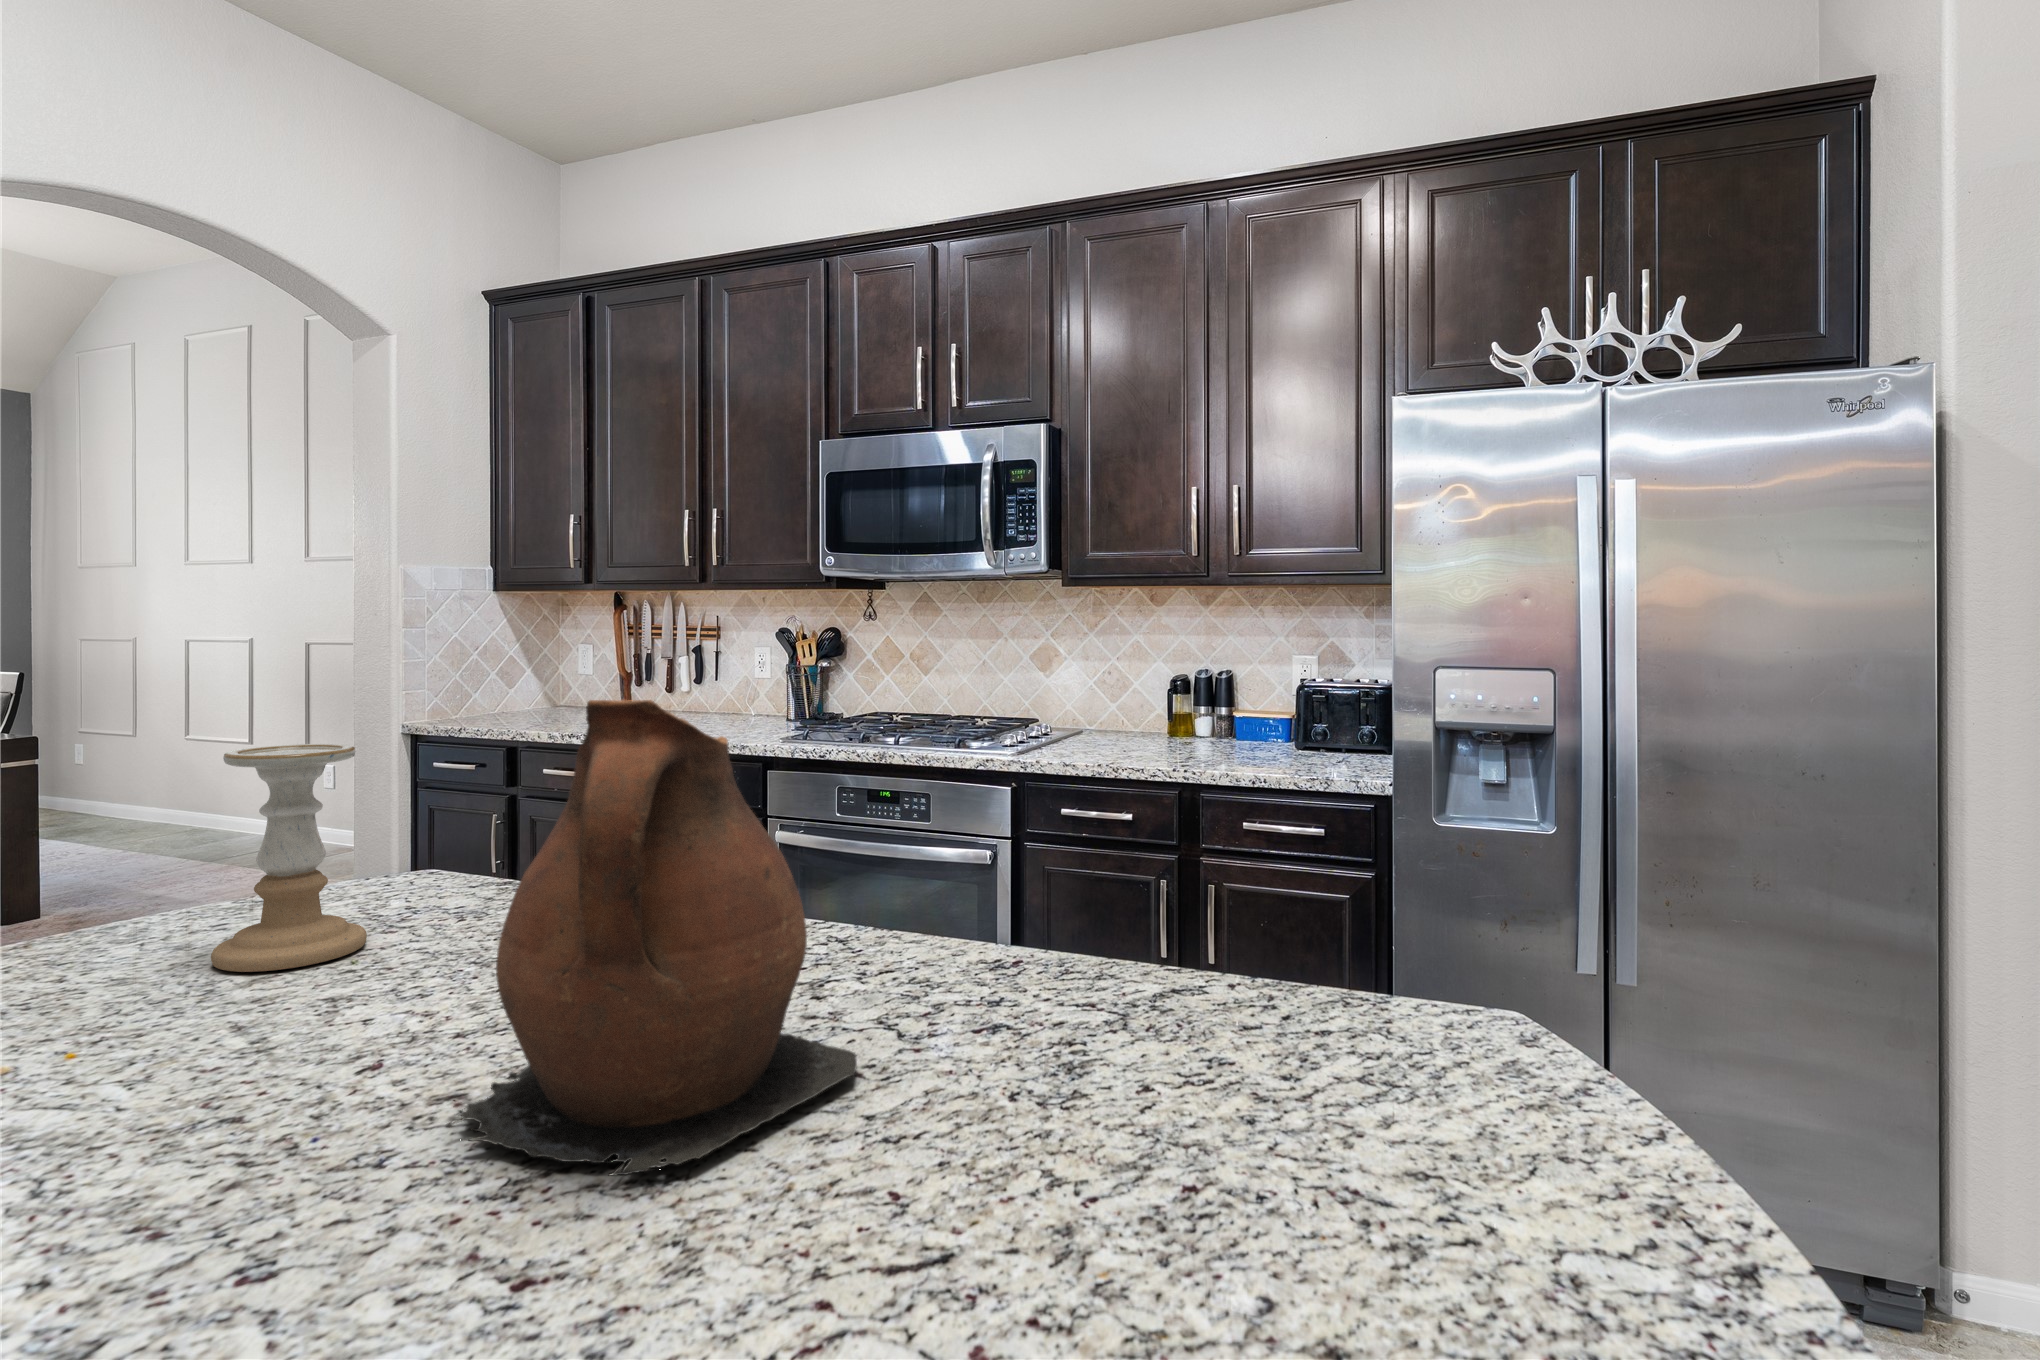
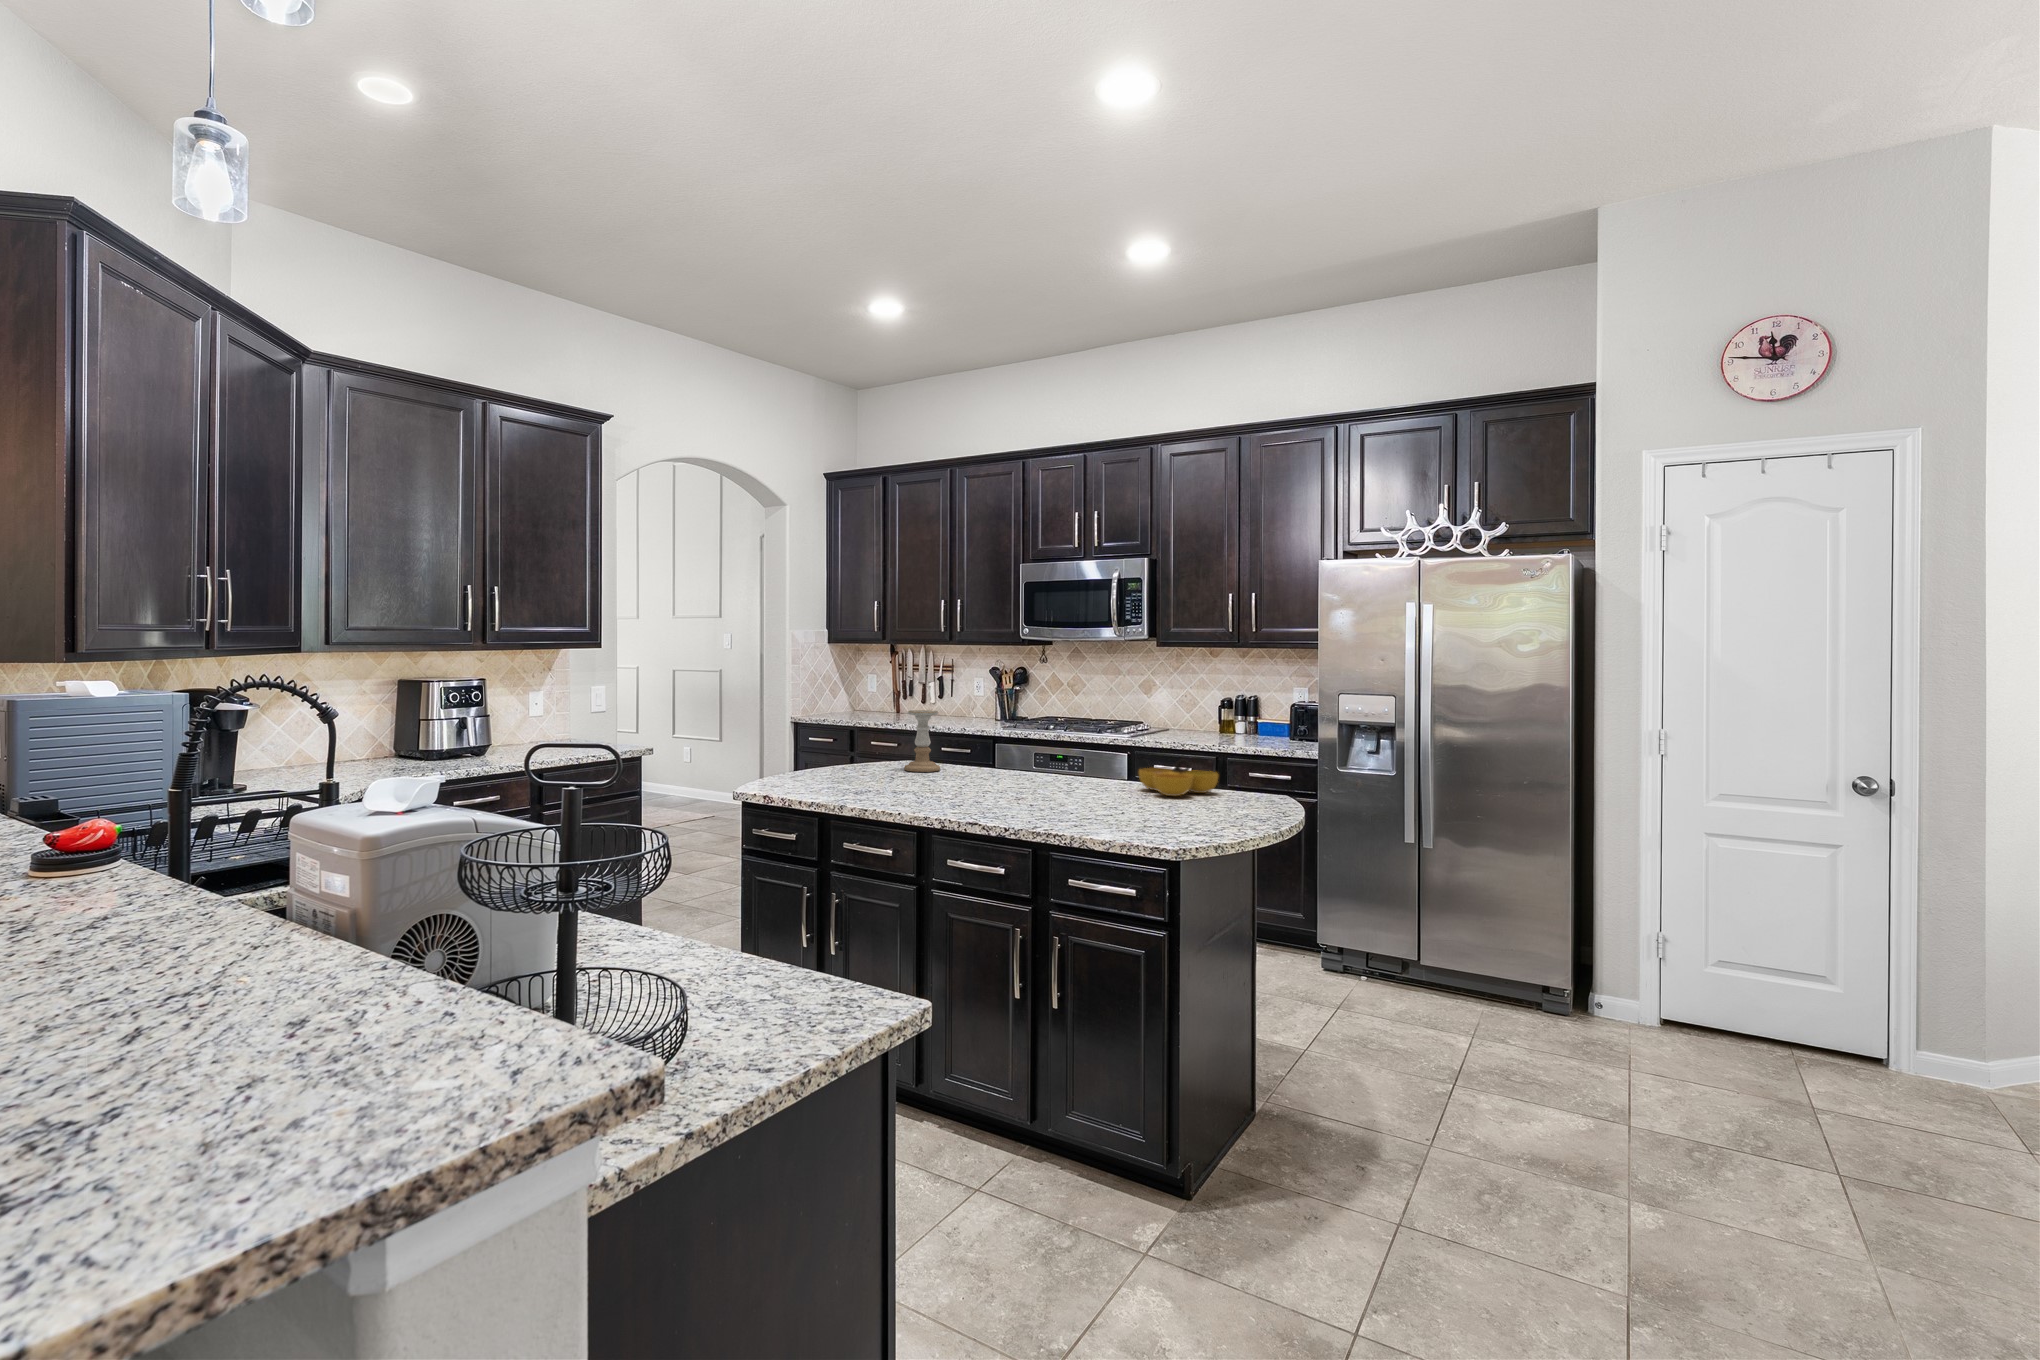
ceramic pitcher: present [446,700,857,1175] -> none [1009,696,1096,791]
decorative bowl: none [1029,950,1348,1152] -> present [1139,759,1218,797]

